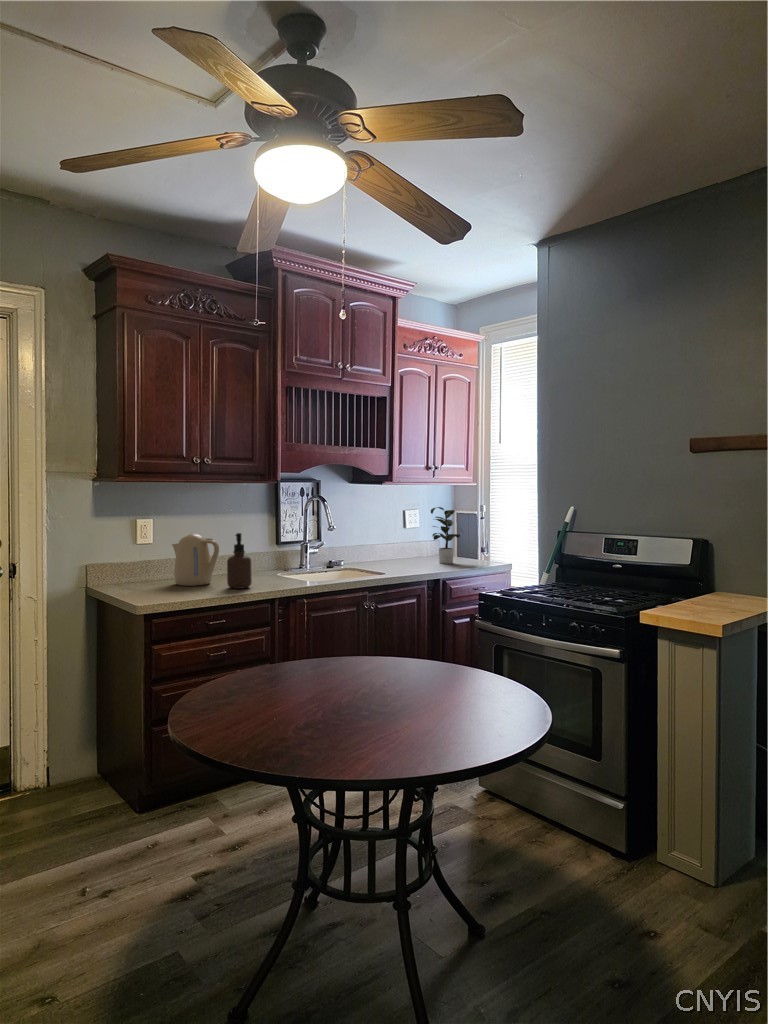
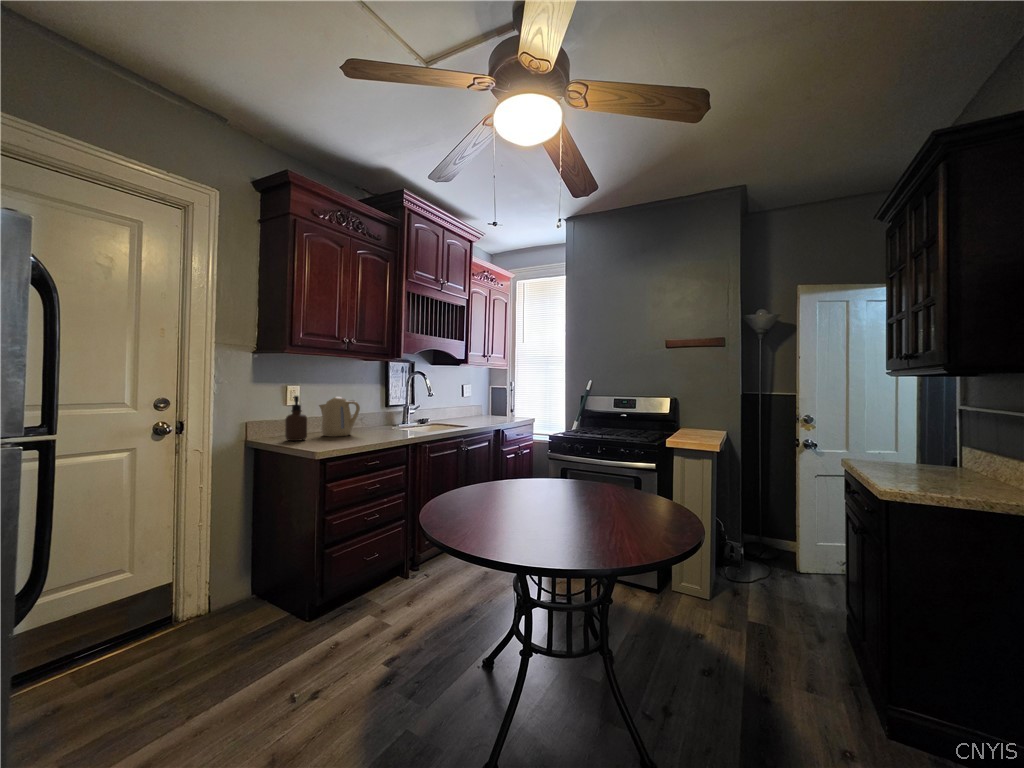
potted plant: present [431,507,460,564] -> none [479,382,511,419]
soap dispenser: present [227,533,252,589] -> present [285,396,307,441]

